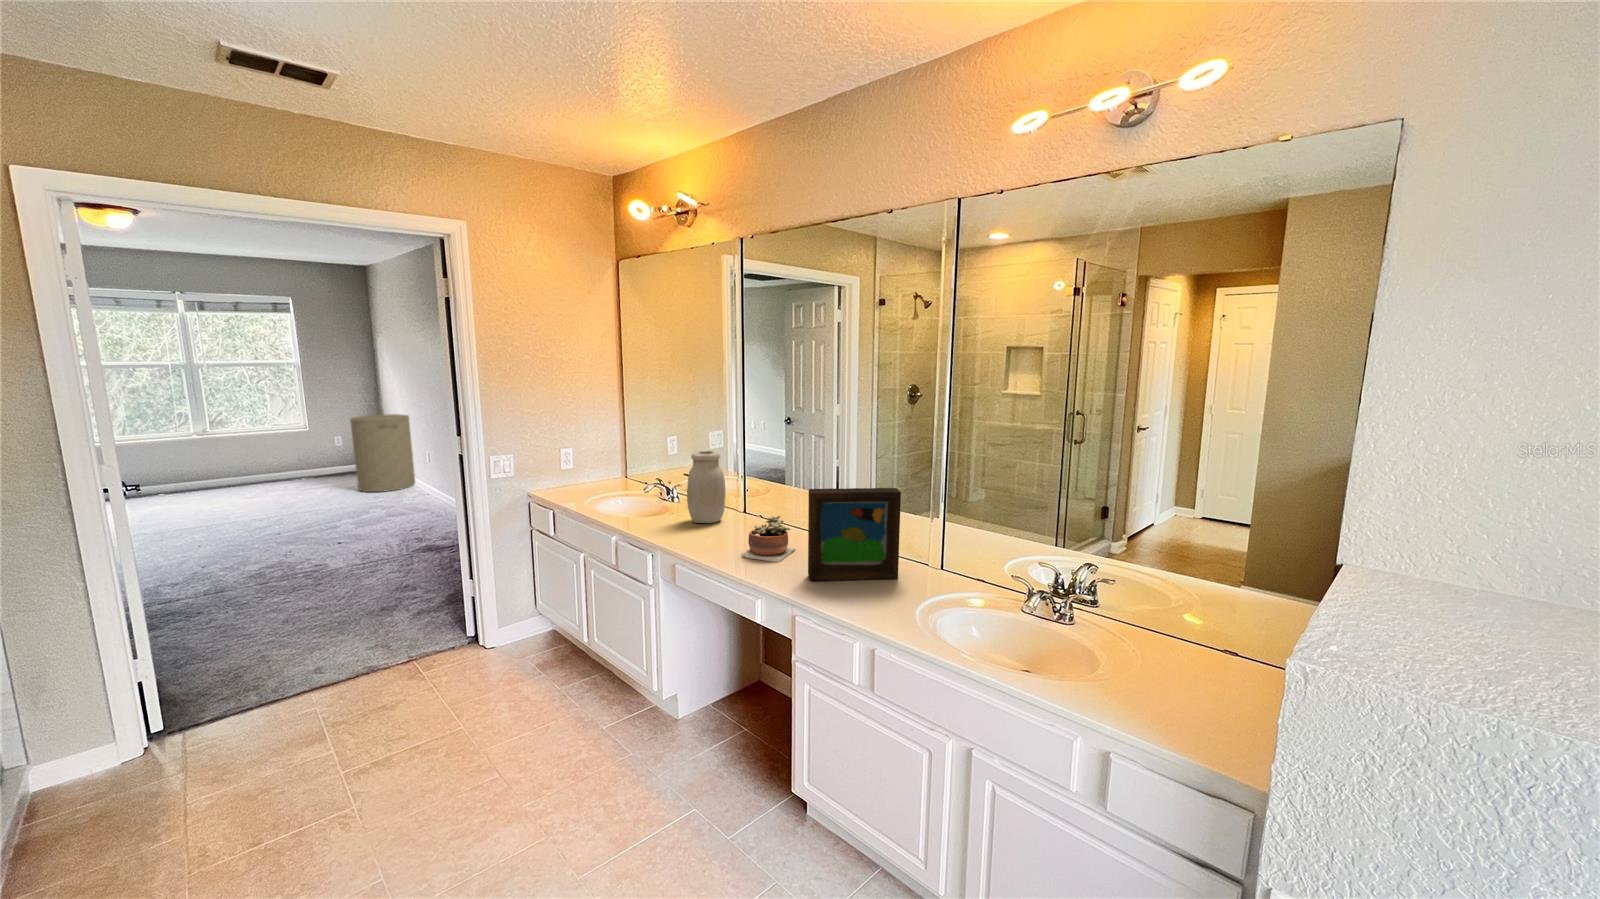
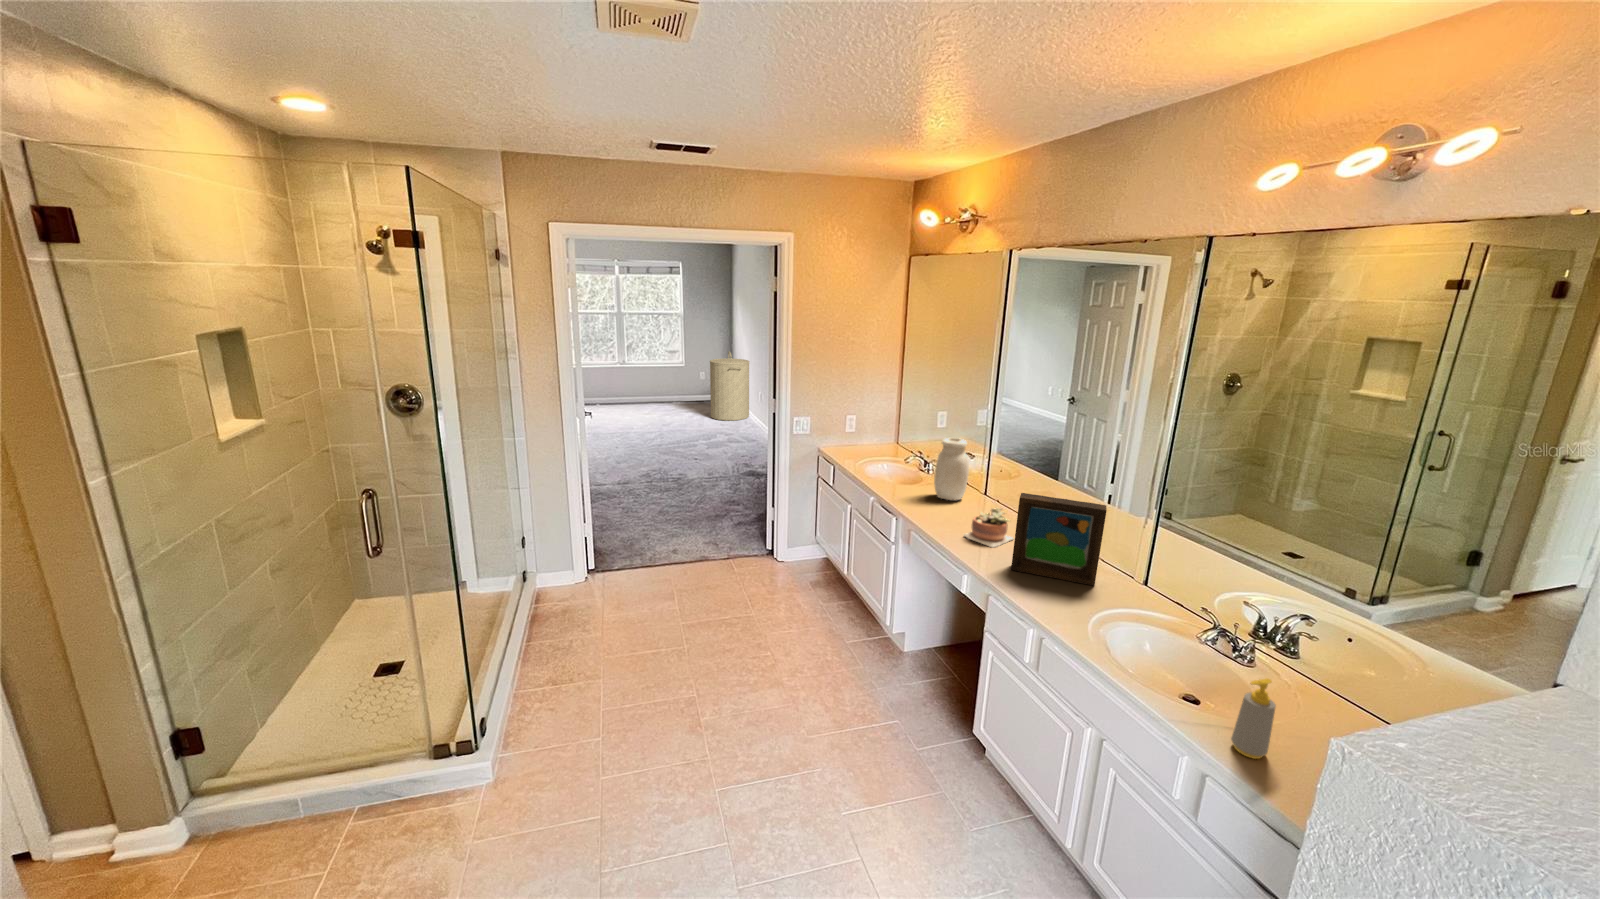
soap bottle: none [1118,622,1159,717] -> present [1231,678,1276,759]

